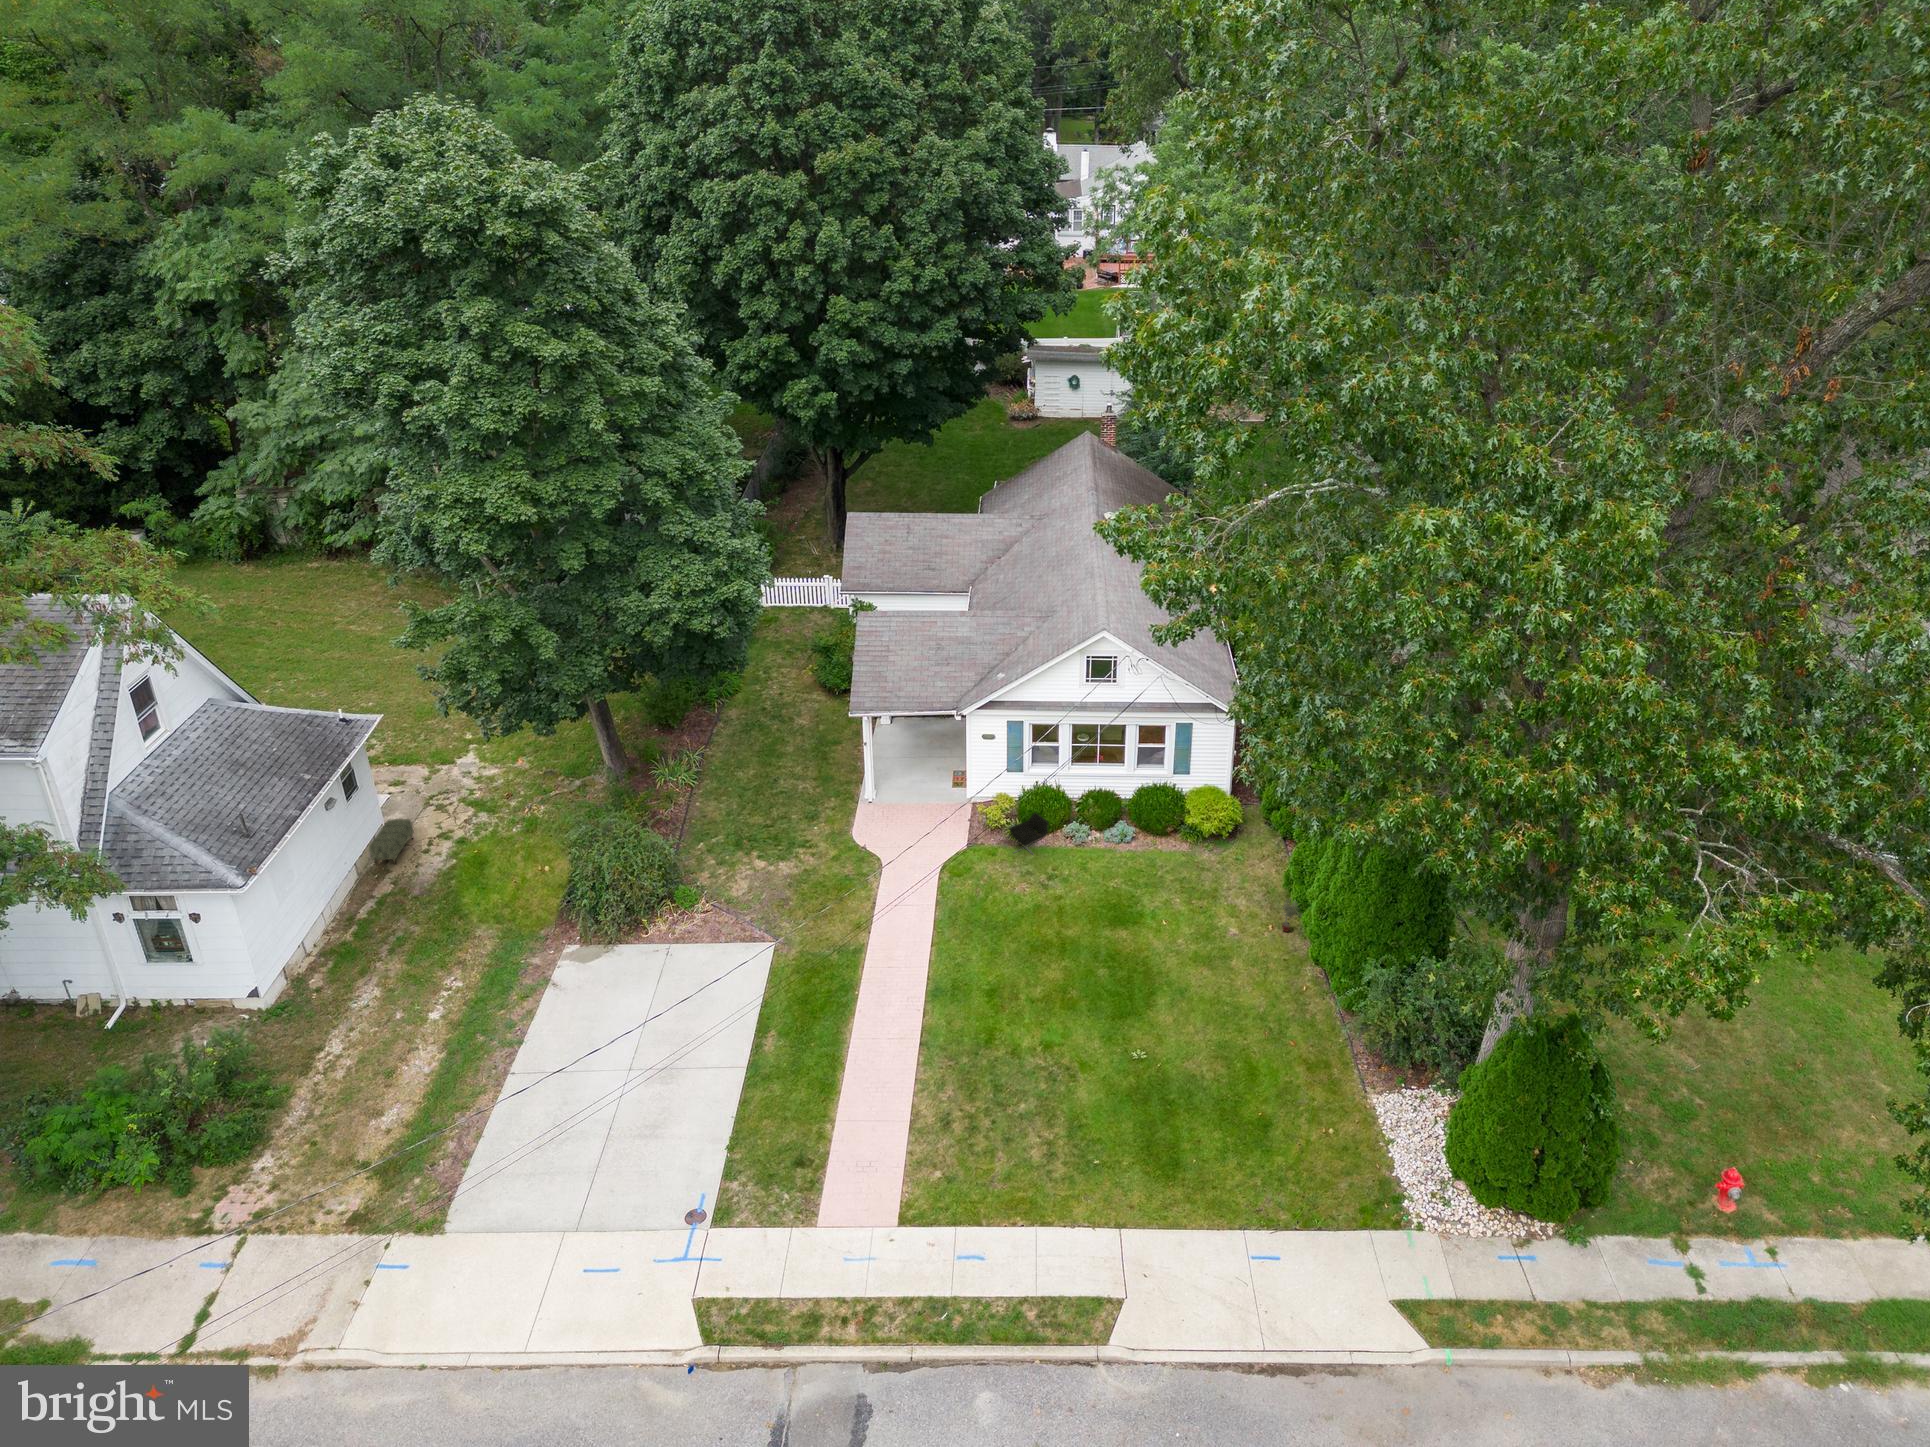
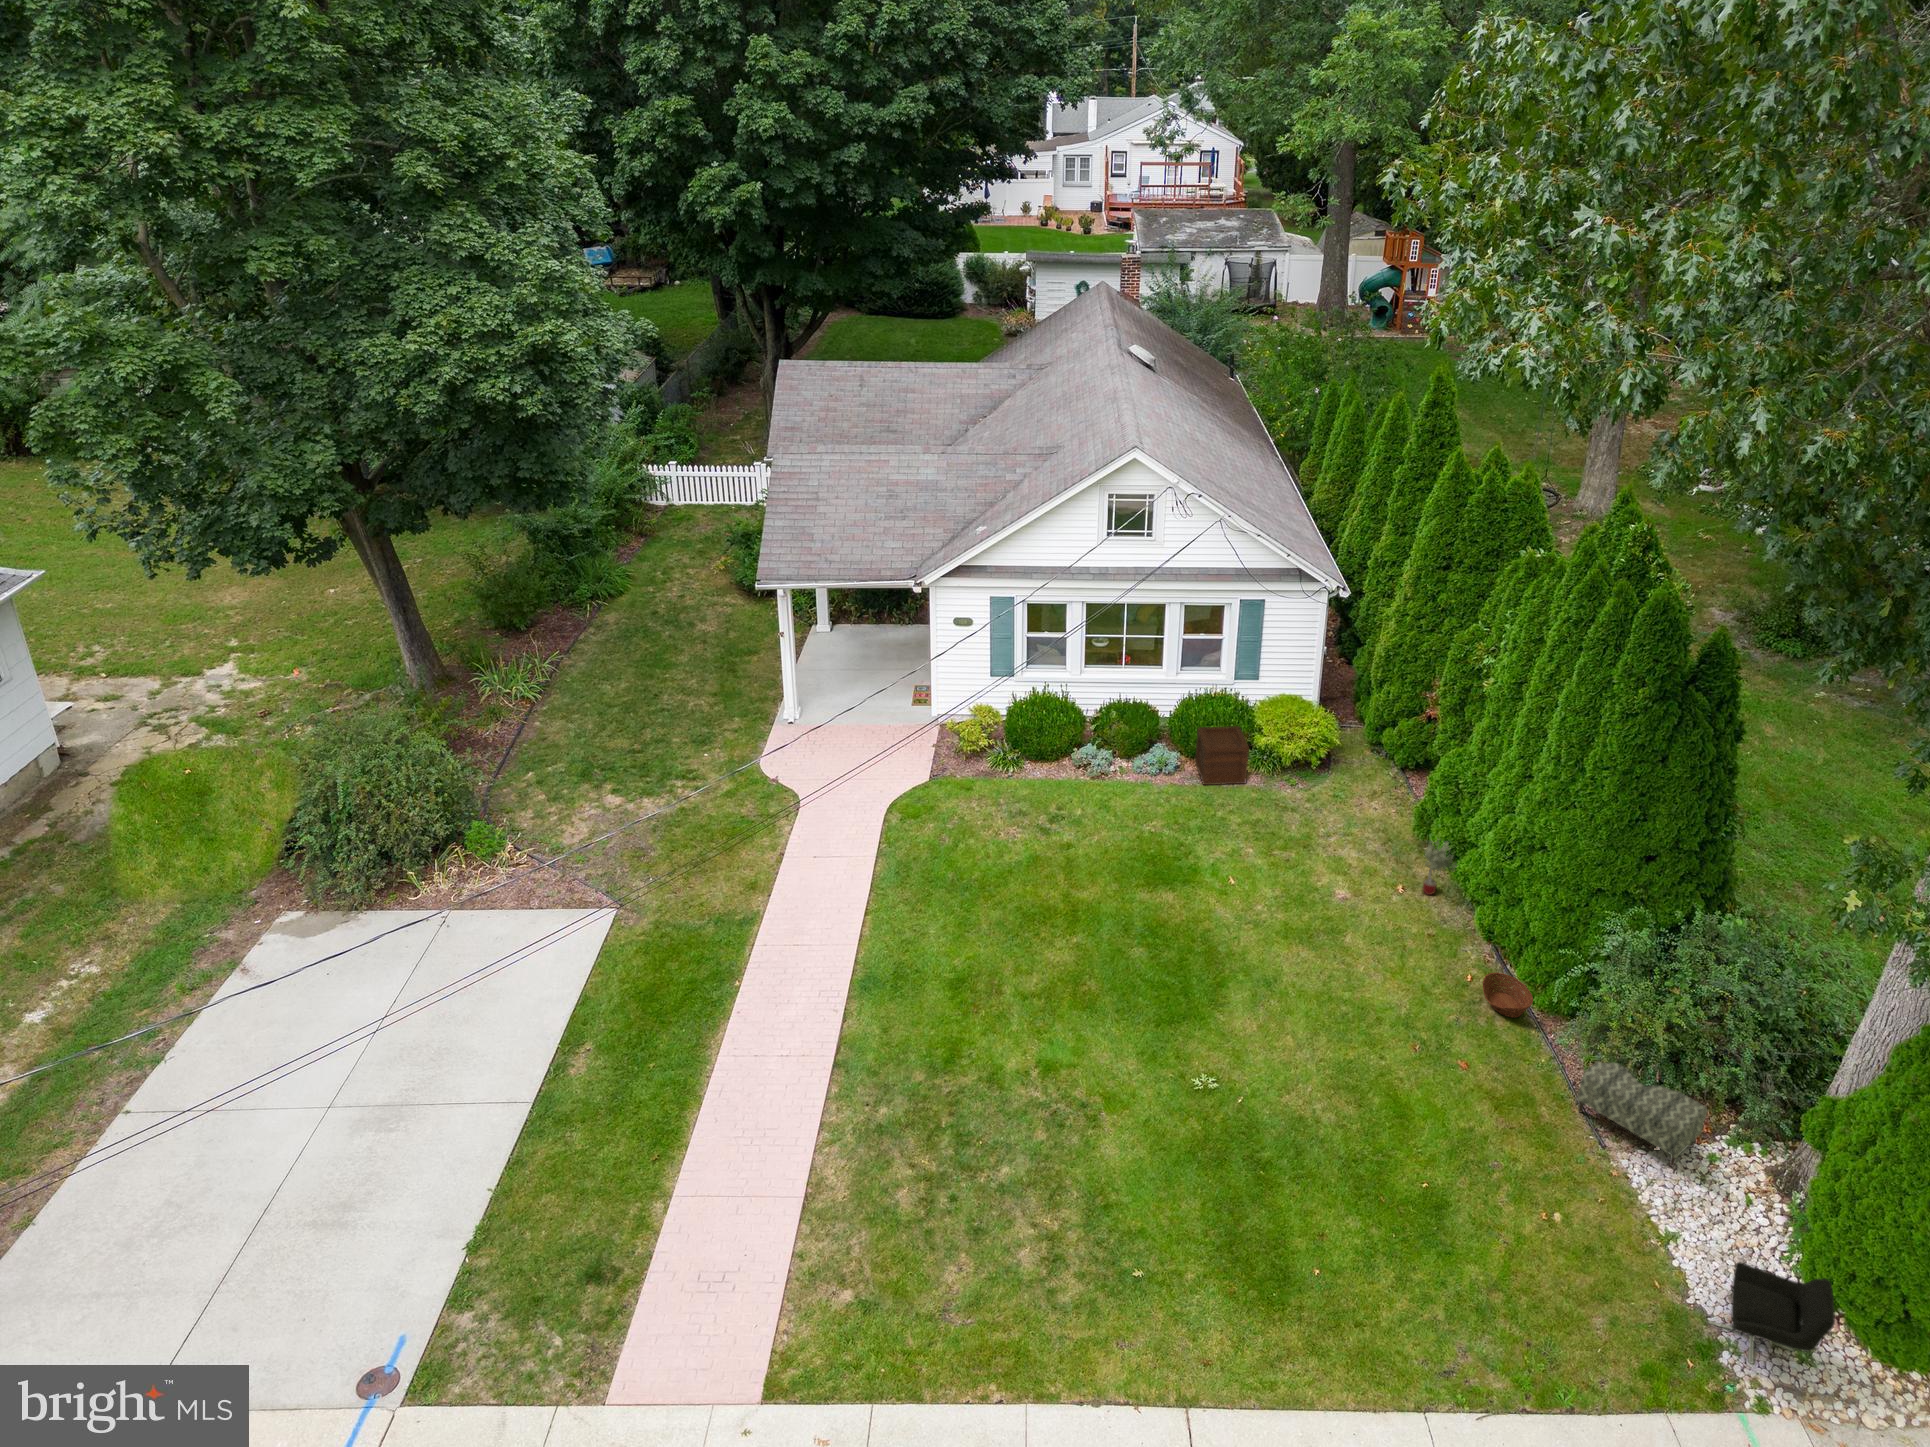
wooden crate: none [1143,812,1177,852] -> present [1195,726,1249,785]
lounge chair: present [1009,813,1049,849] -> present [1708,1262,1835,1363]
bench: present [369,819,414,864] -> present [1577,1062,1707,1167]
basket: none [1309,985,1337,1013] -> present [1483,973,1533,1018]

